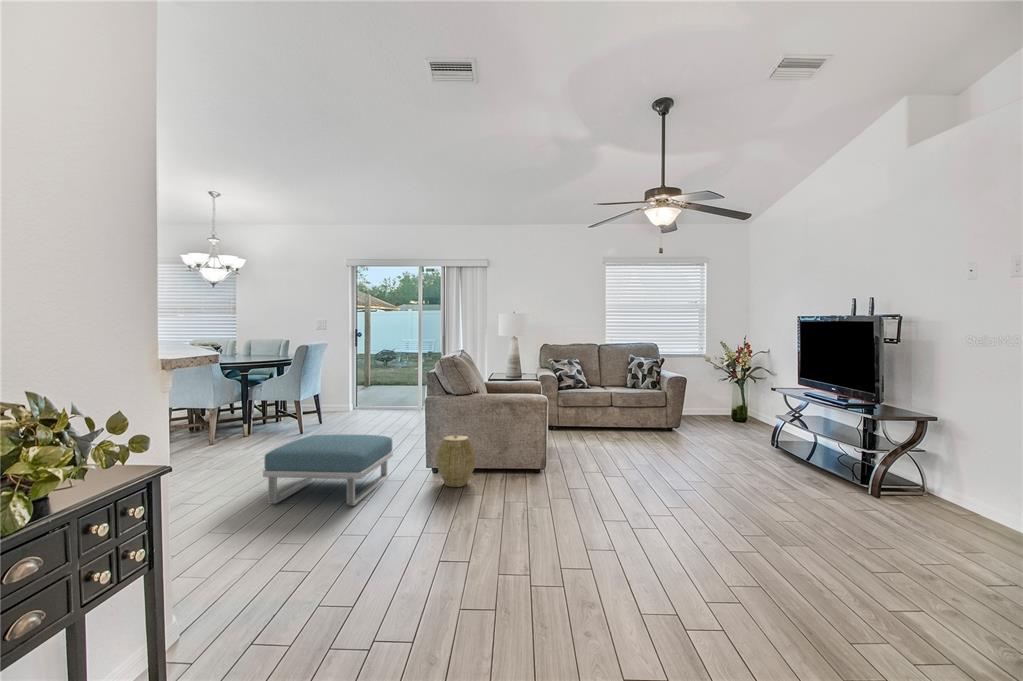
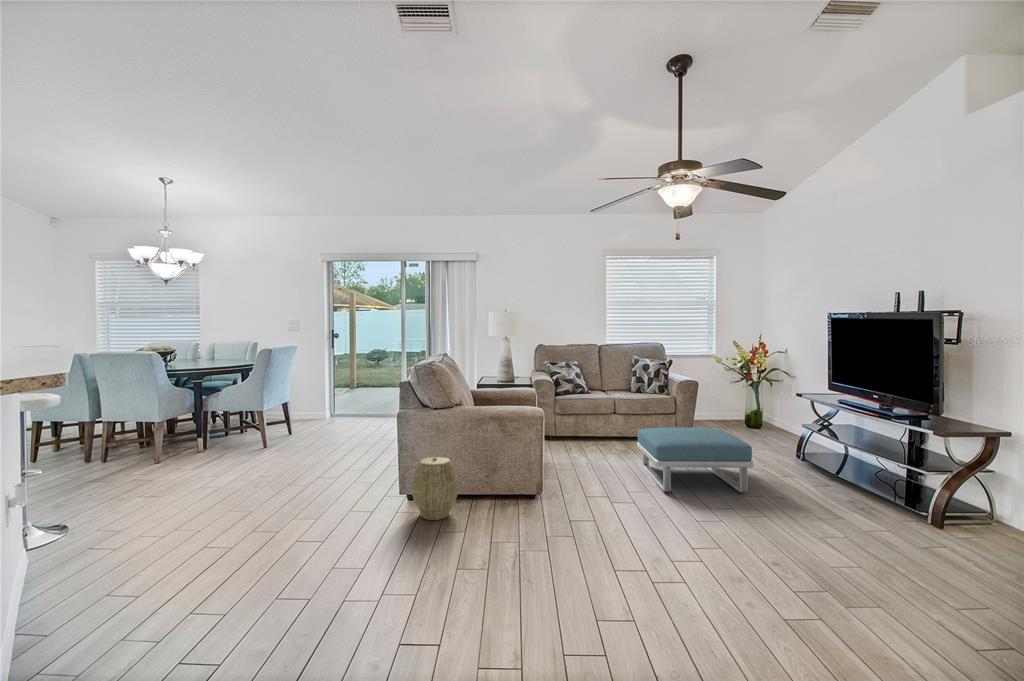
footstool: present [263,434,393,505] -> present [637,427,753,492]

